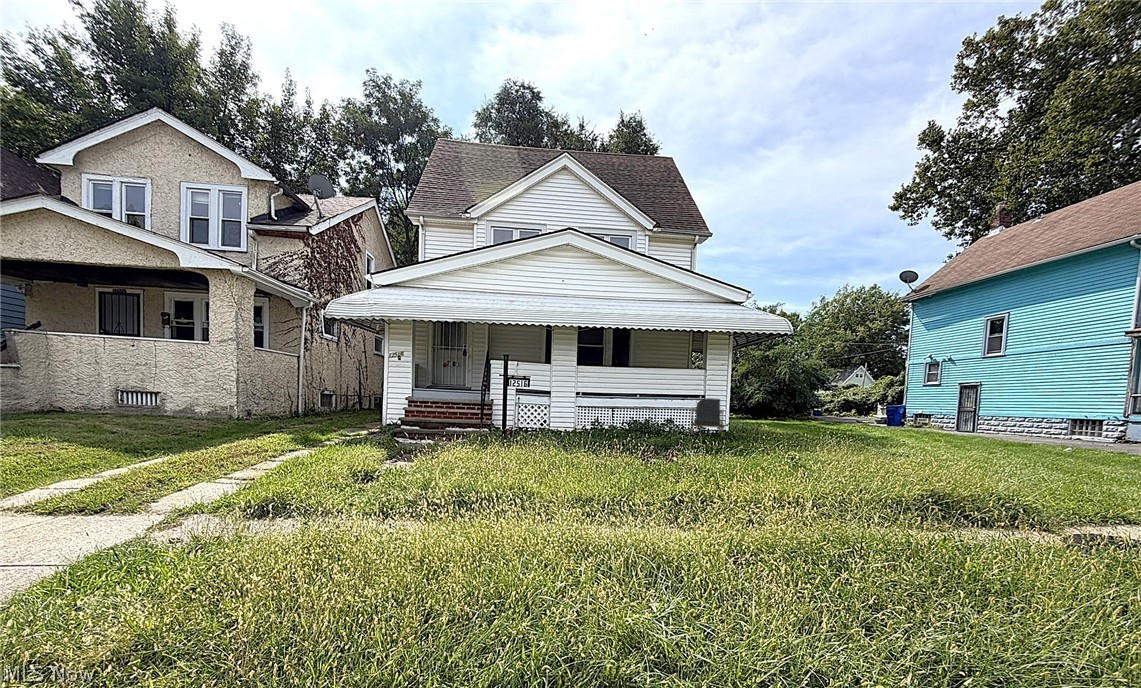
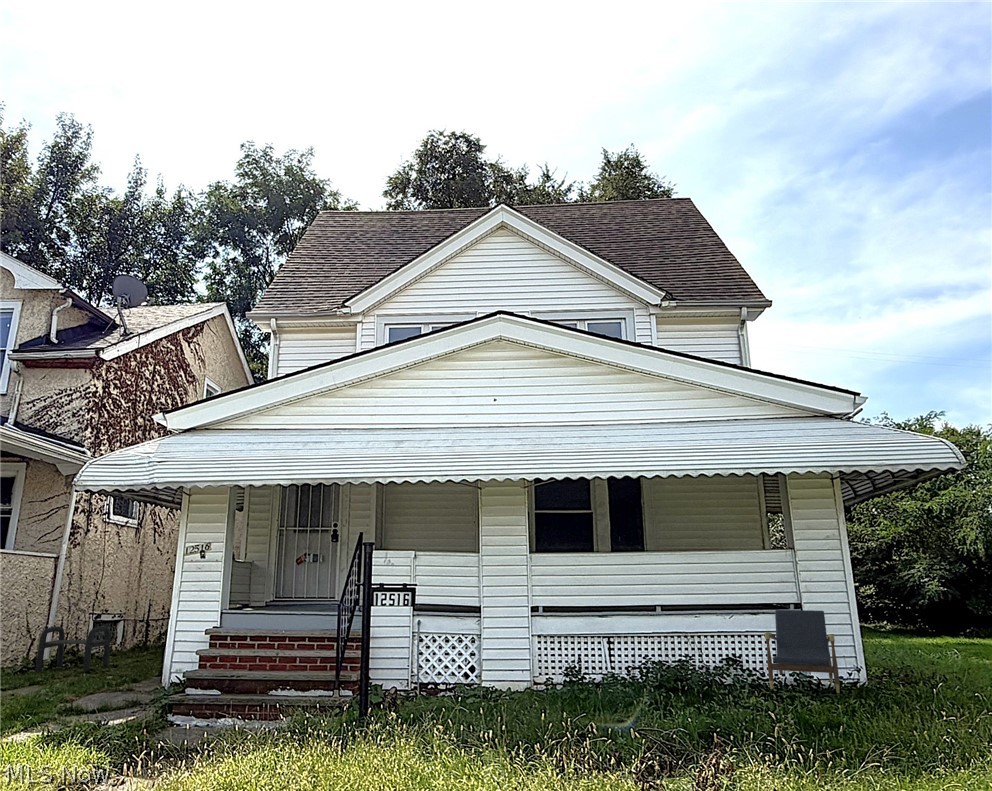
bench: none [291,394,332,419] -> present [35,626,110,671]

